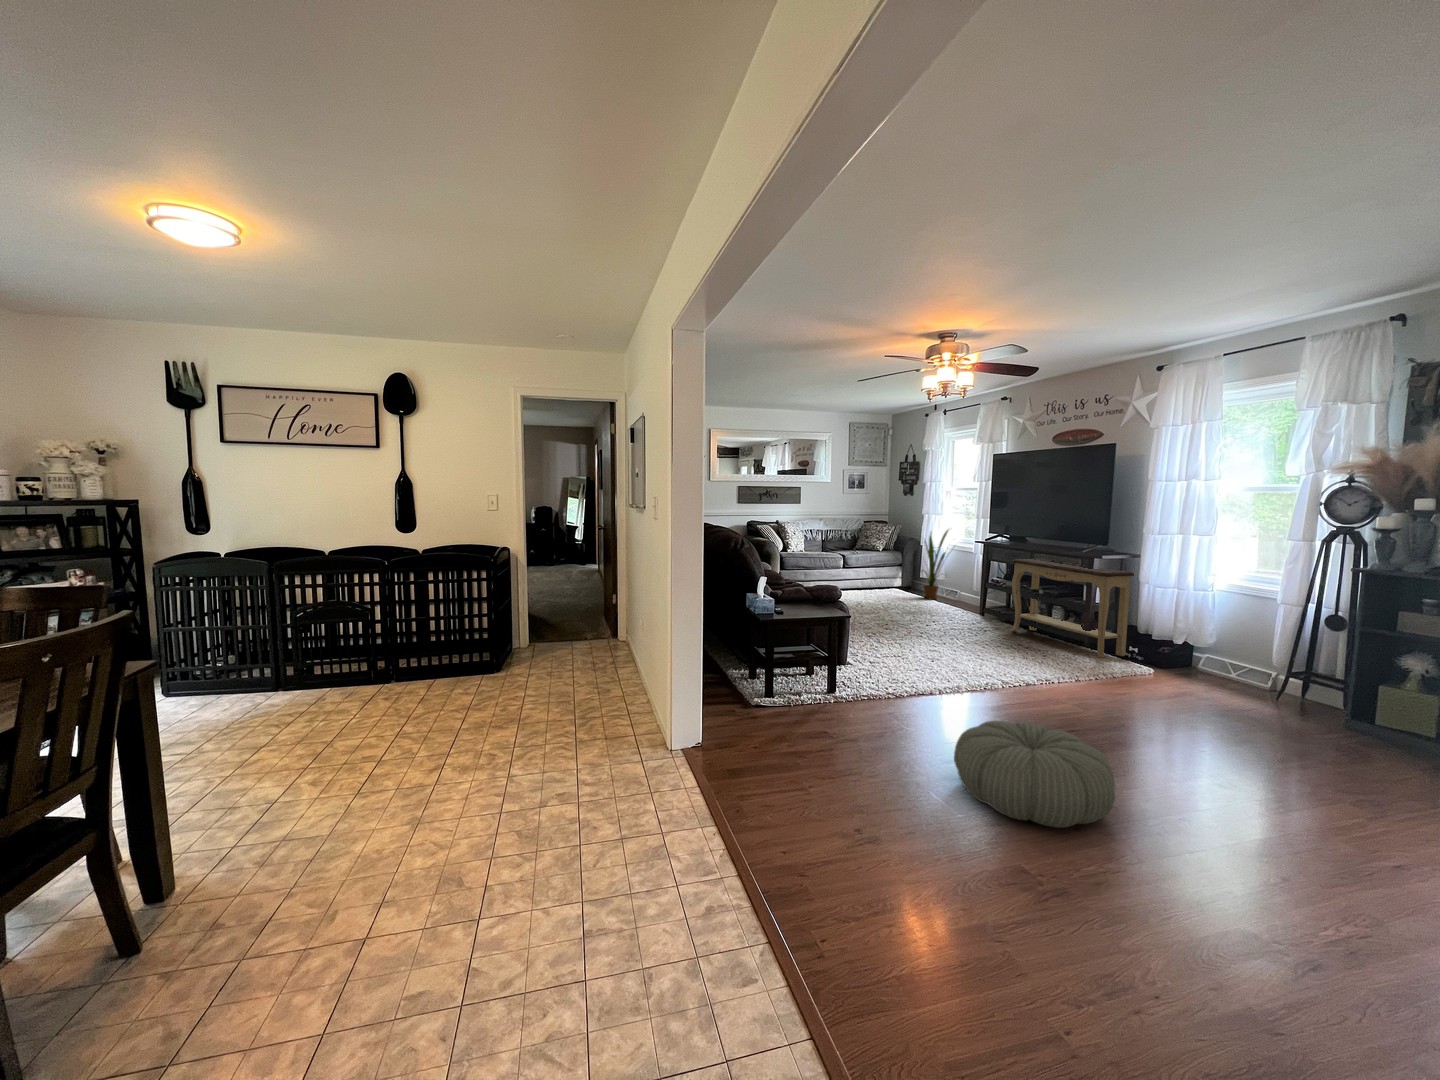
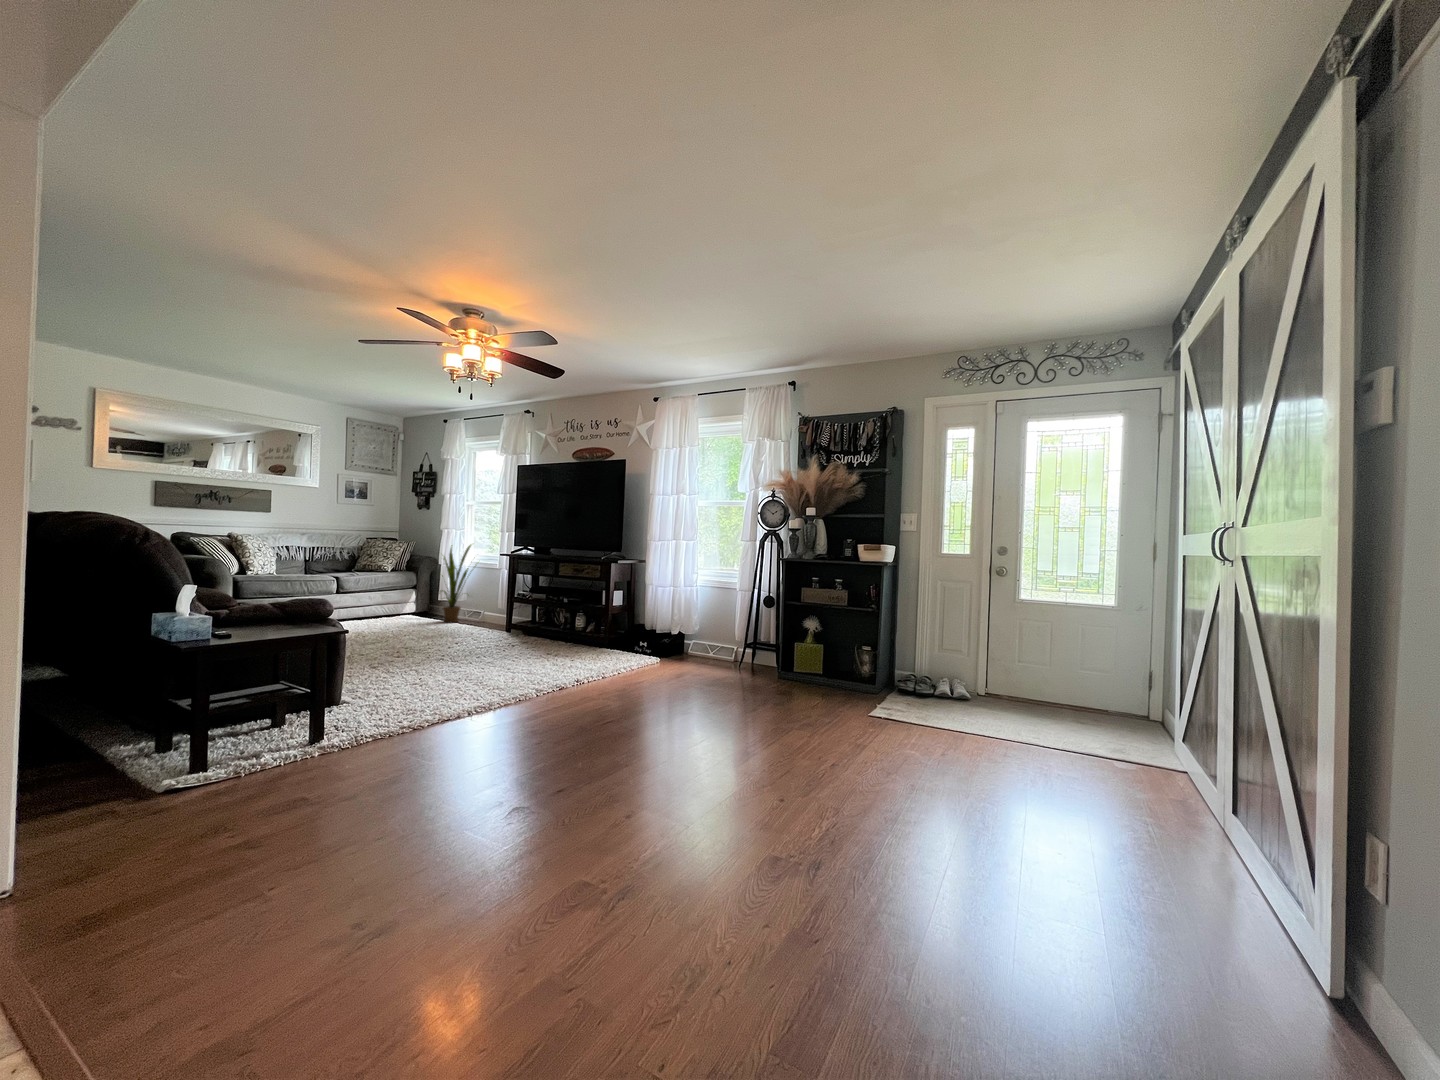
console table: present [1012,559,1134,658] -> none [538,569,642,656]
pouf: present [954,721,1115,827] -> none [492,718,656,829]

